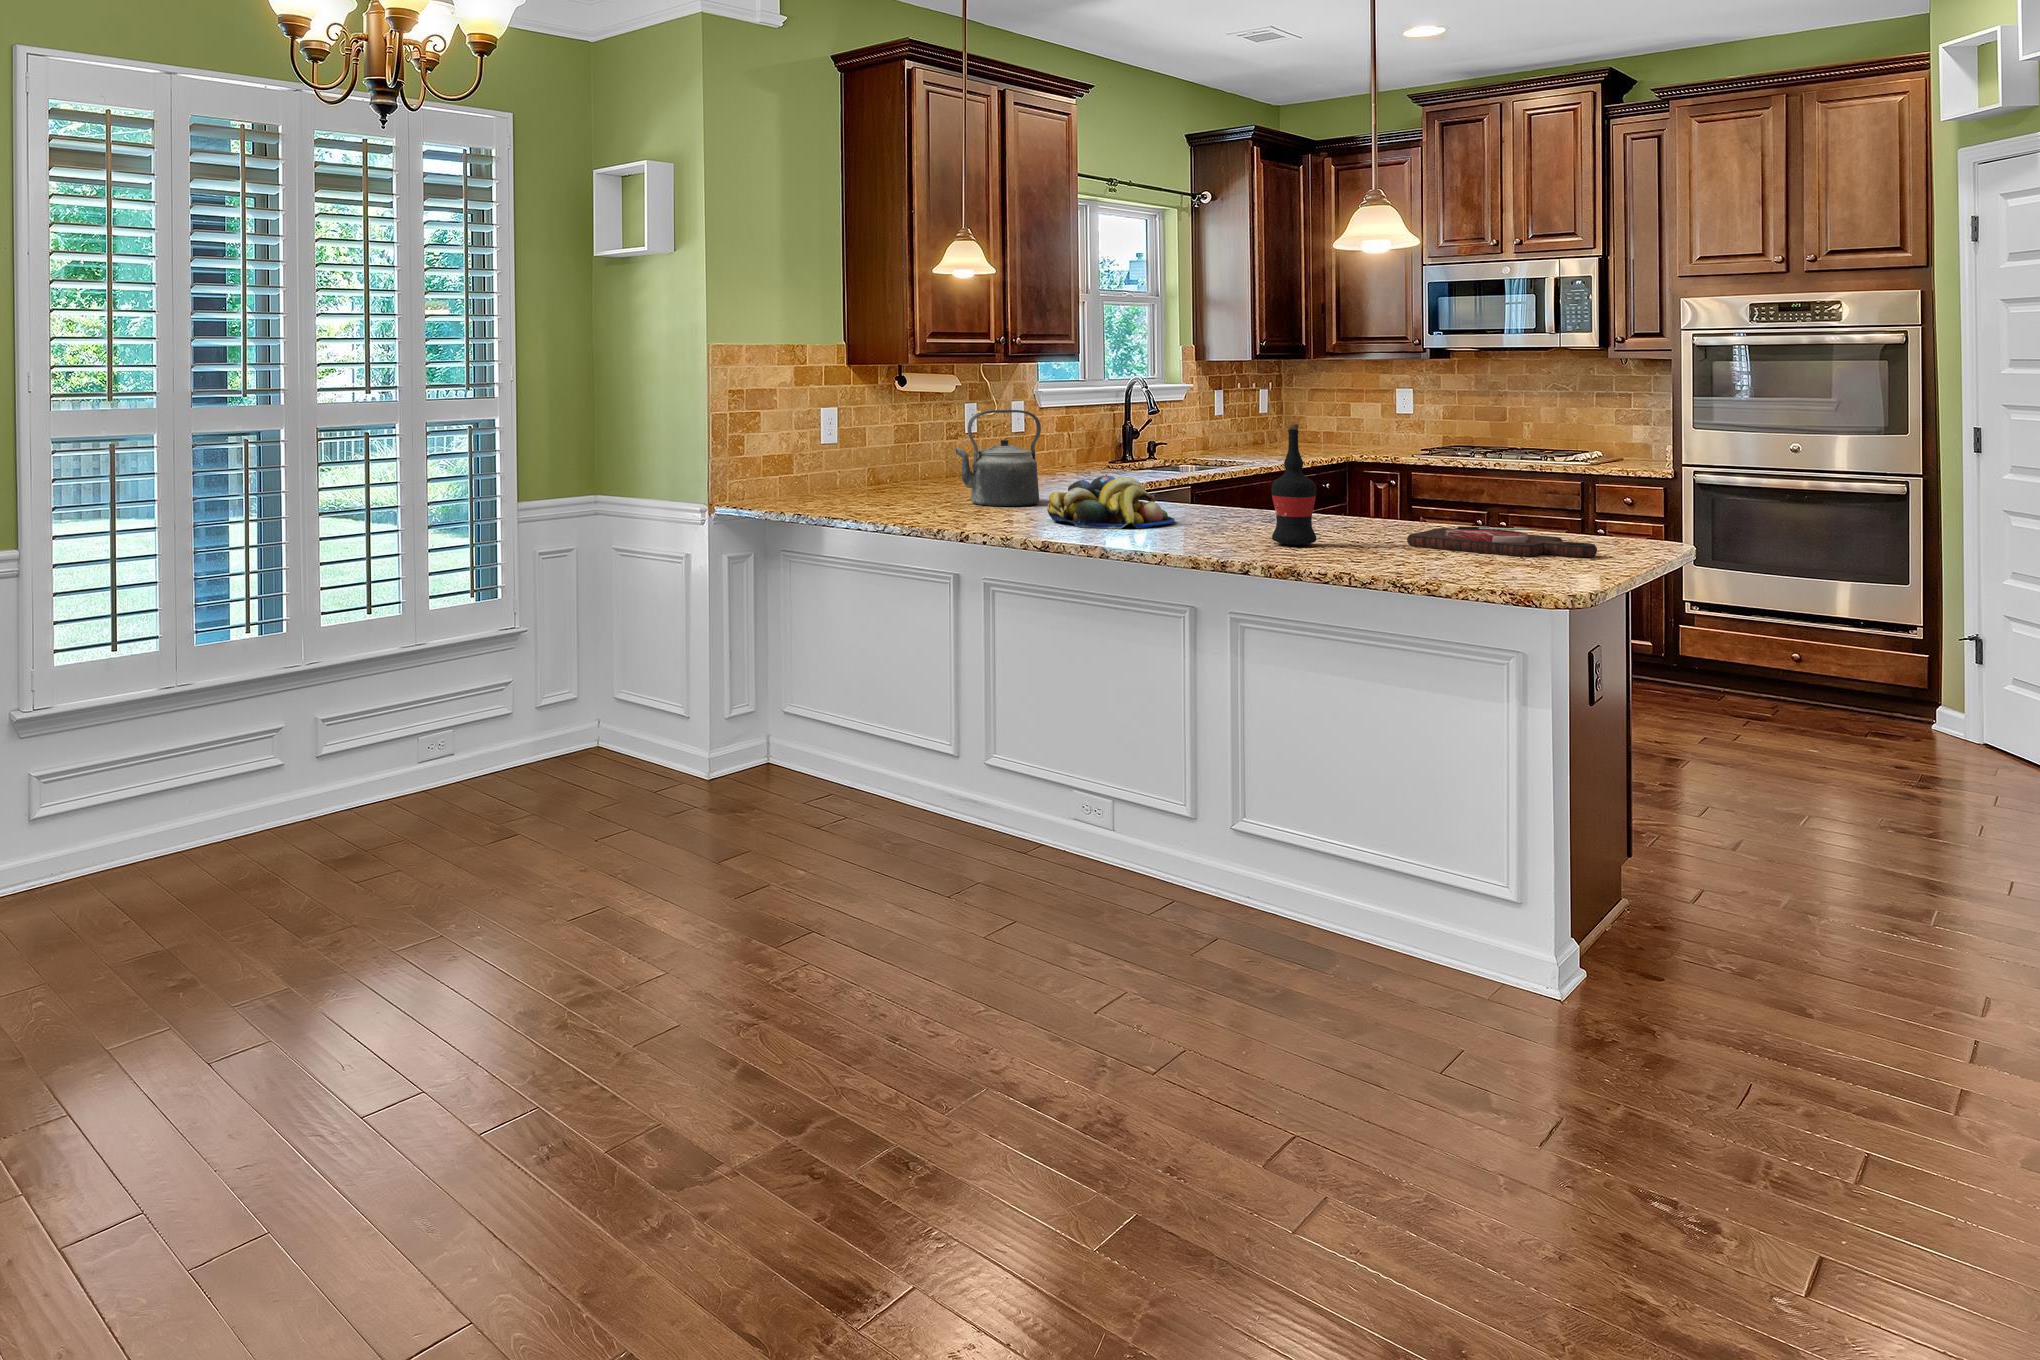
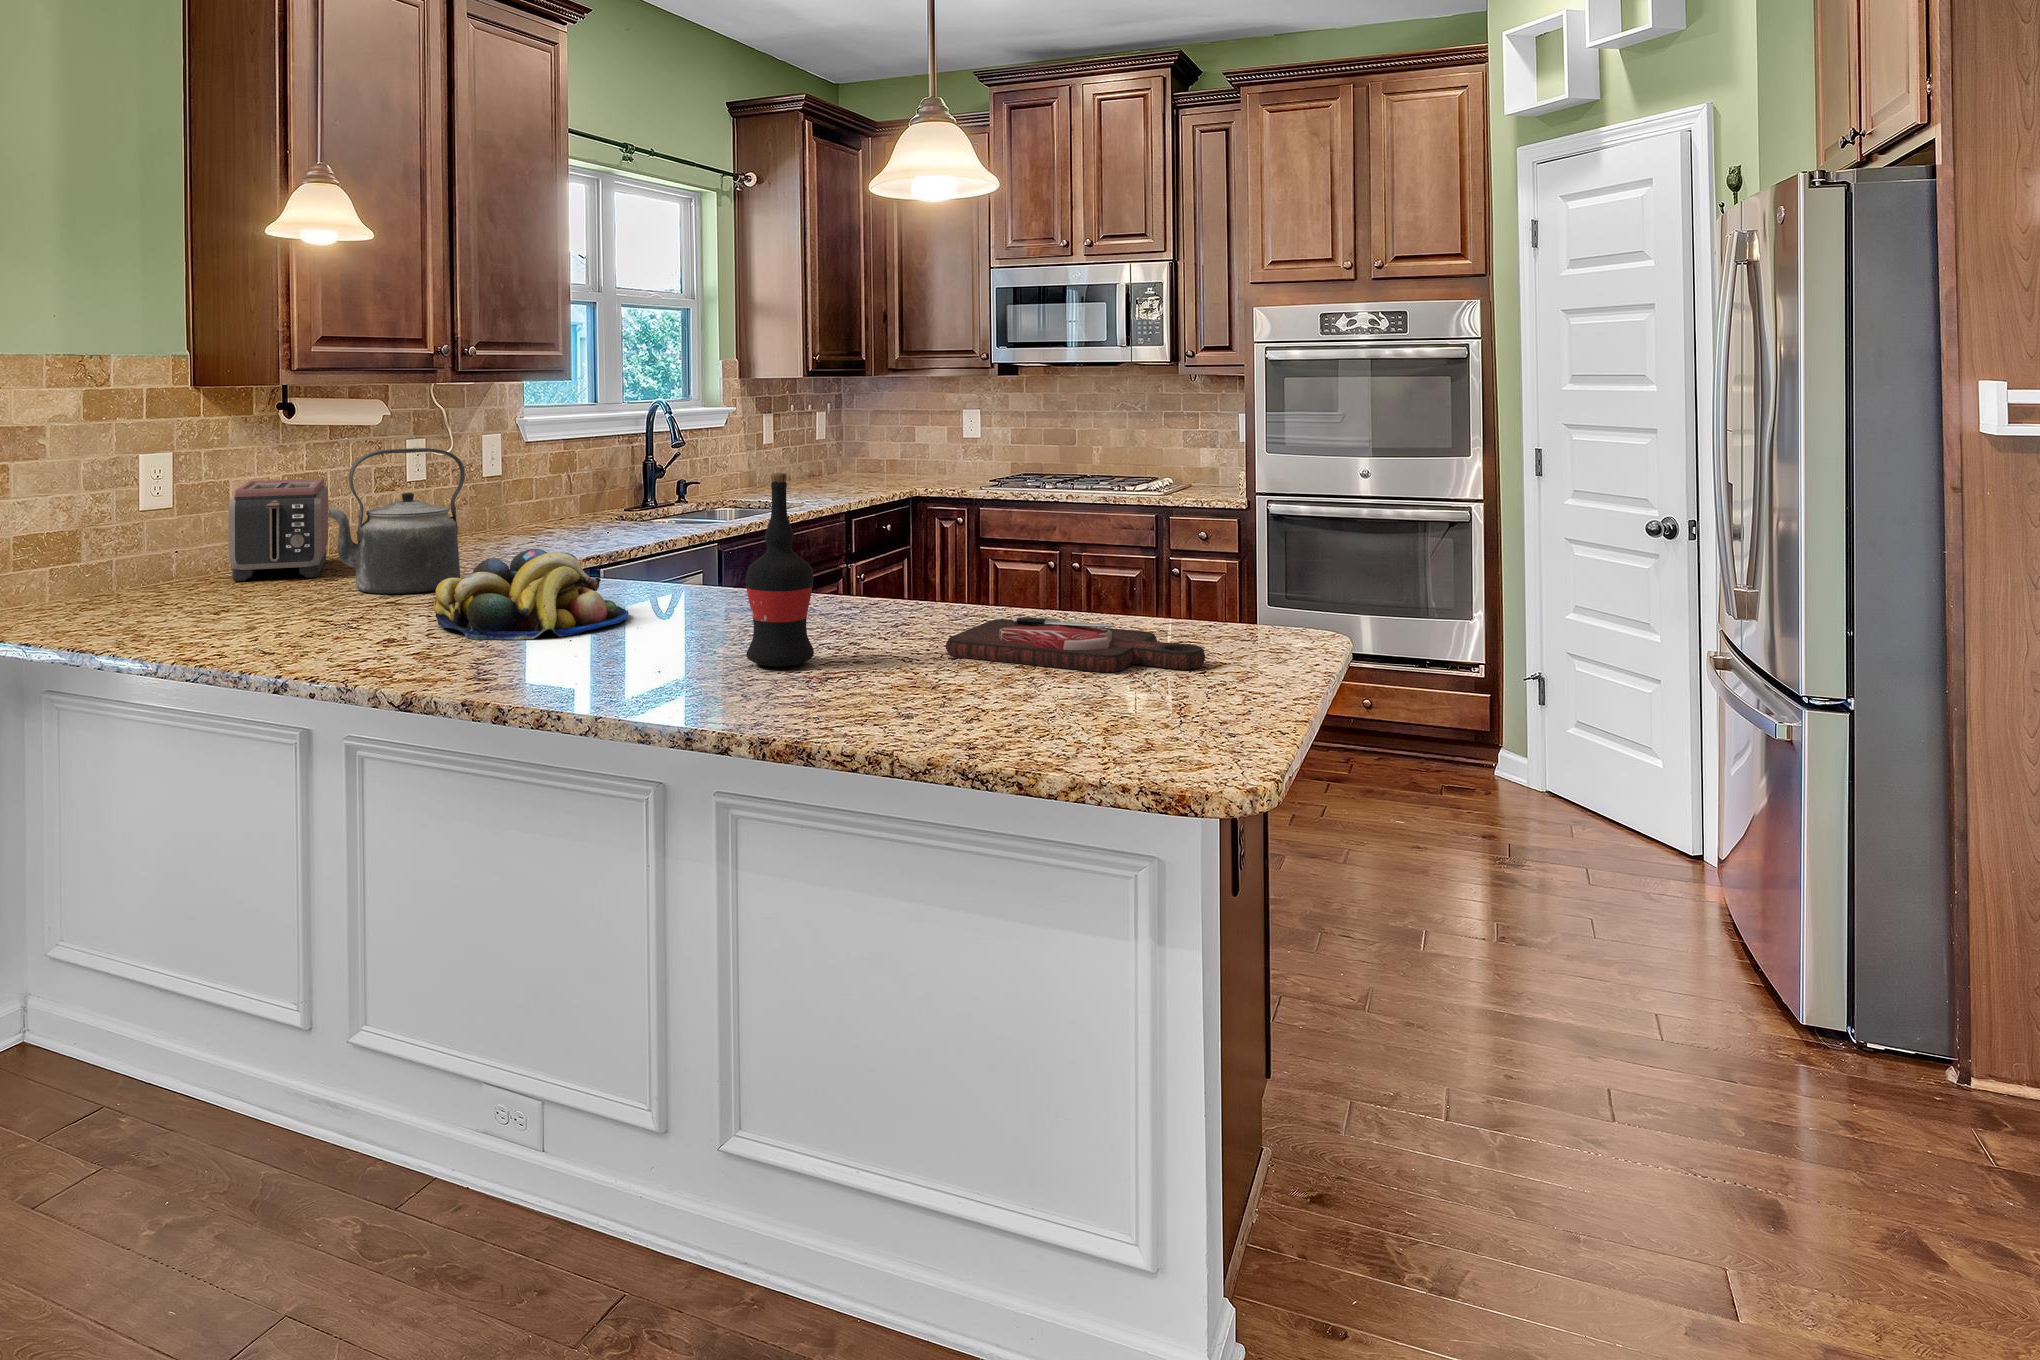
toaster: none [876,432,939,497] -> present [228,479,328,581]

